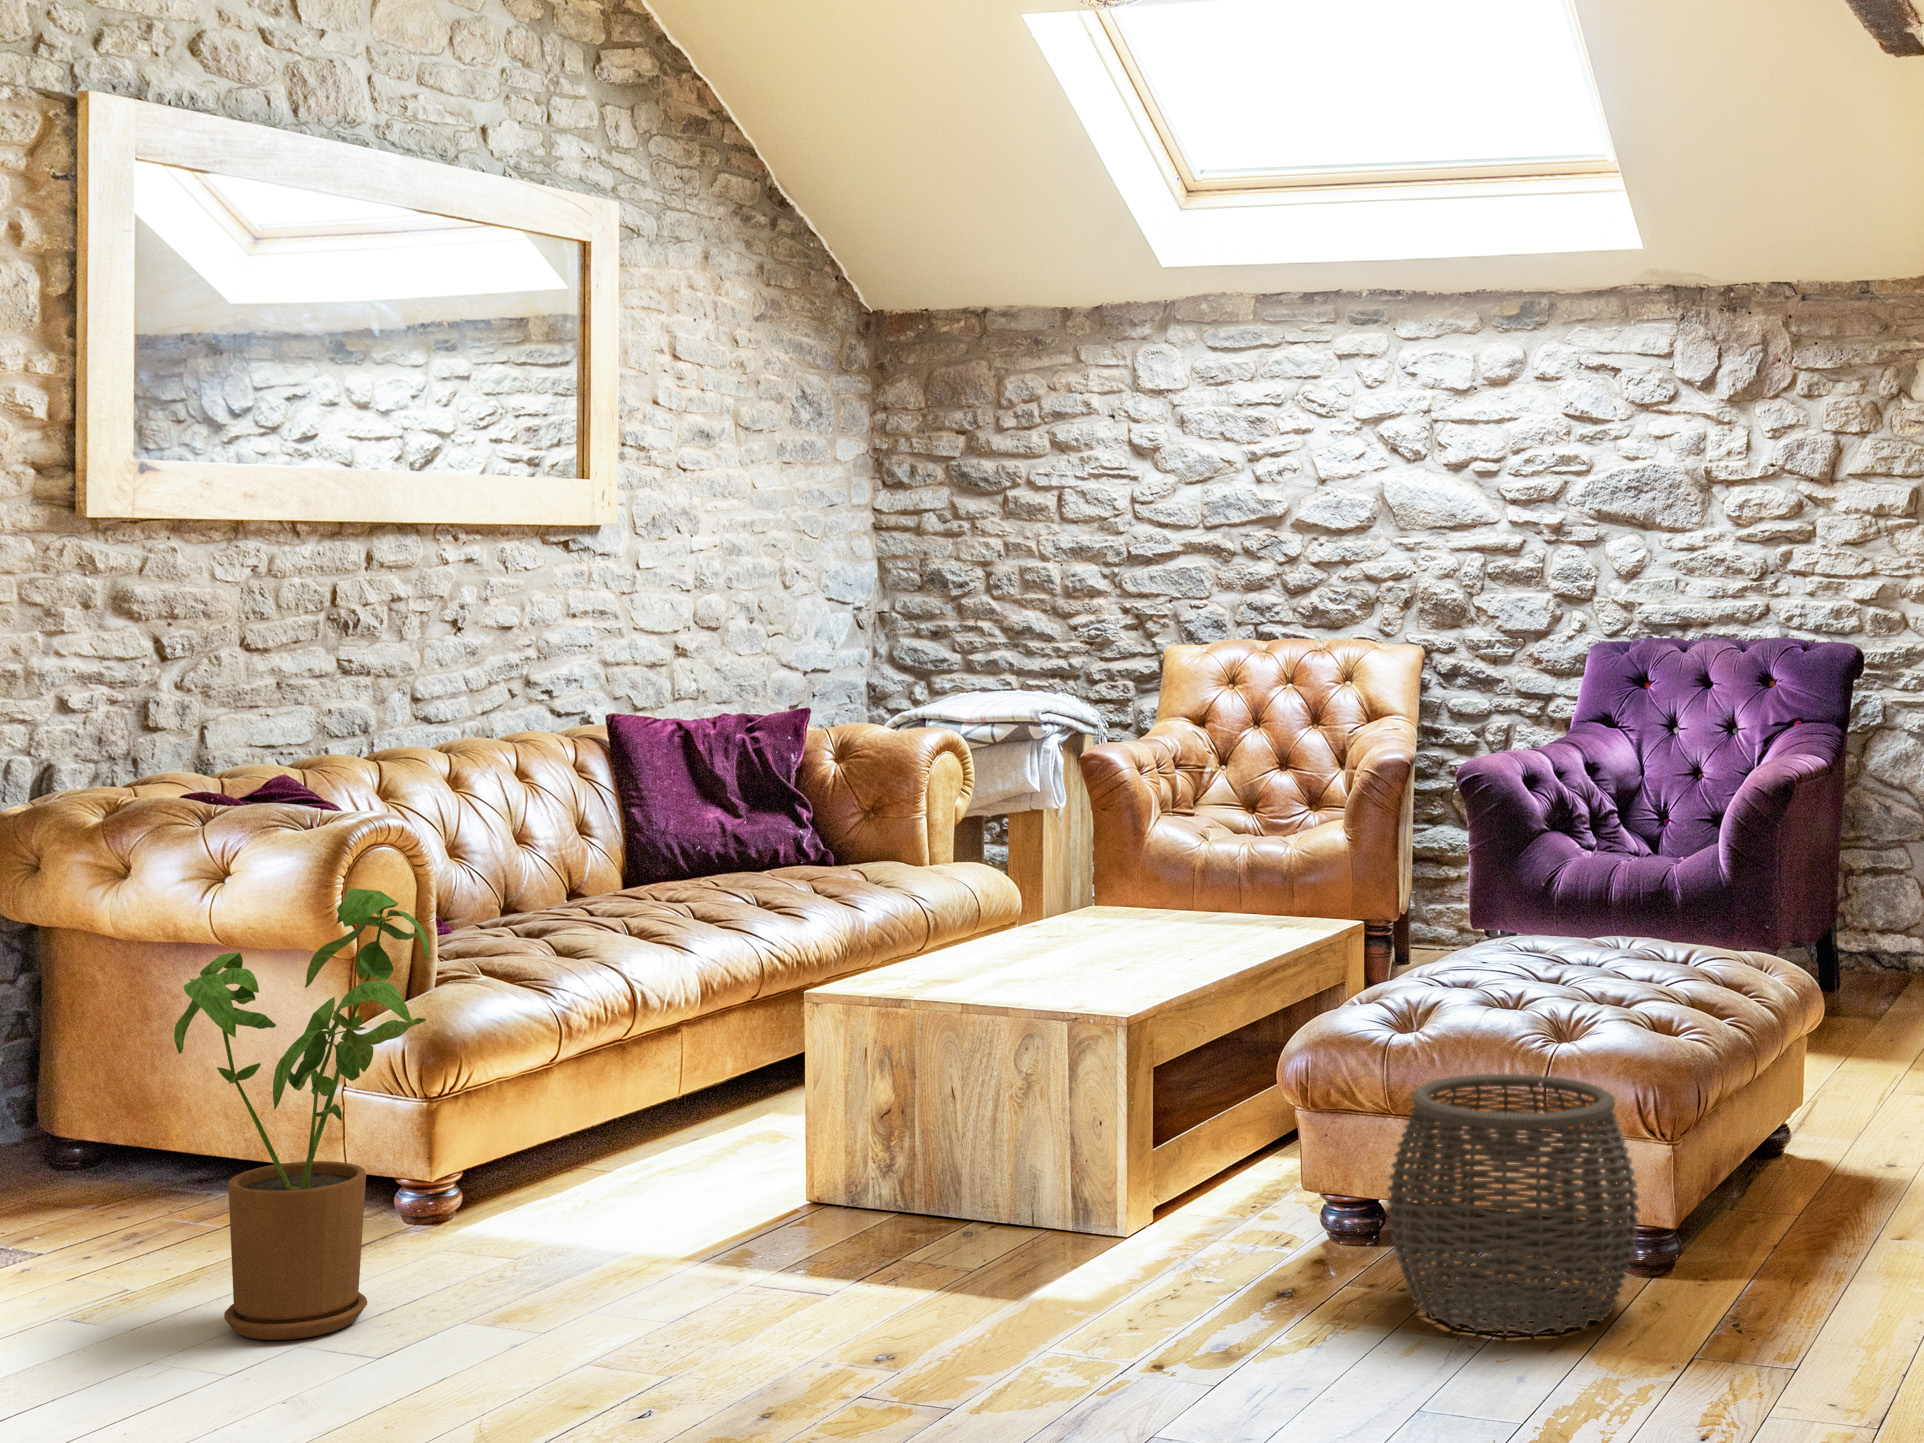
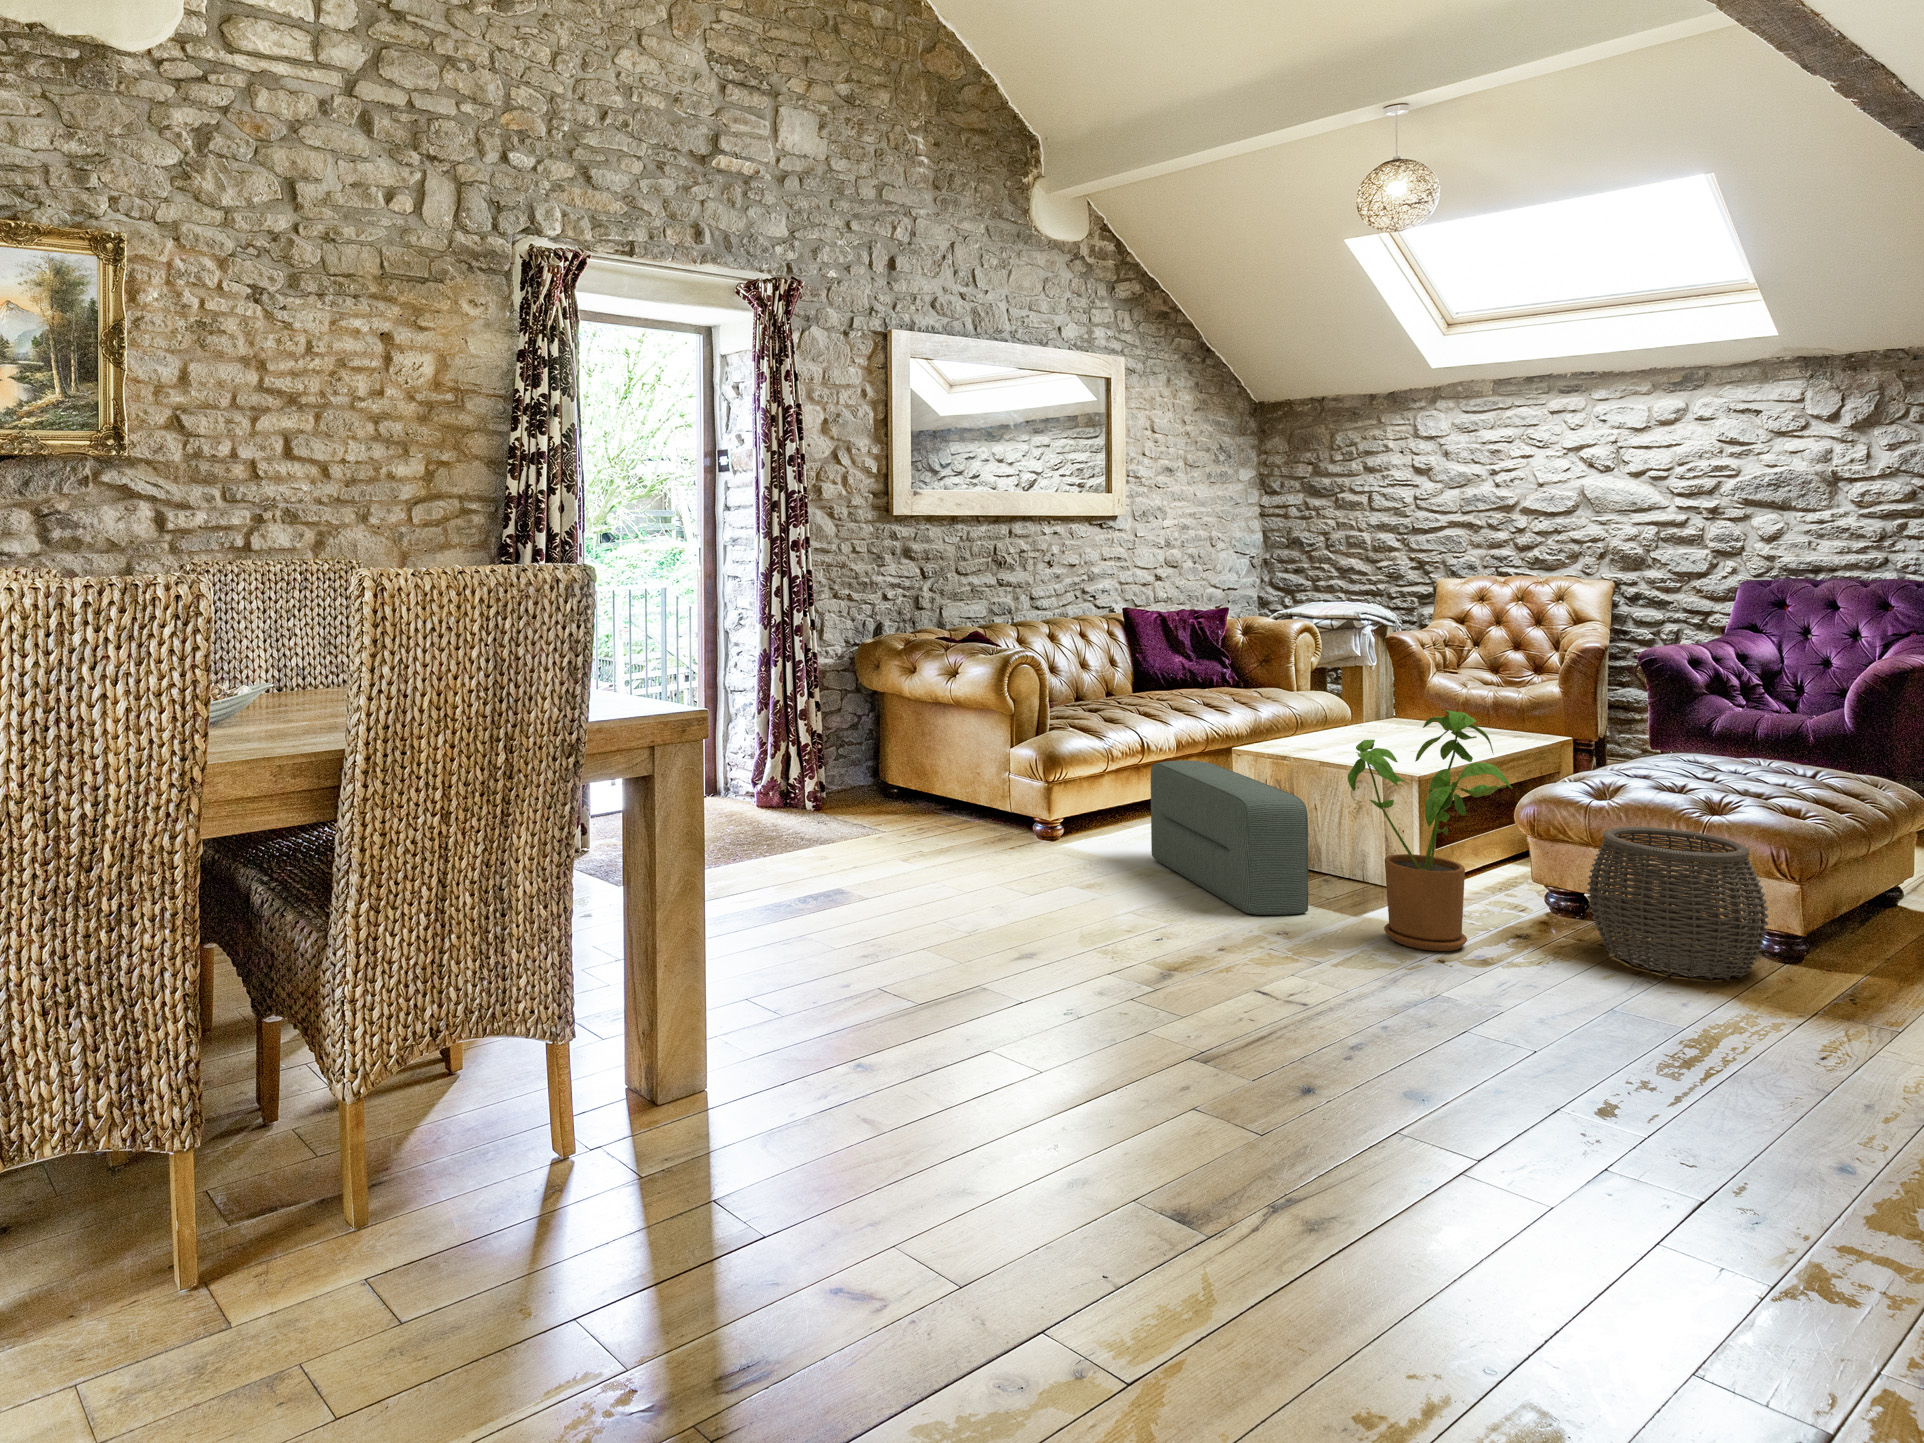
house plant: present [174,888,429,1340] -> present [1348,710,1512,951]
pouf: none [637,1026,931,1336] -> present [1150,761,1308,915]

